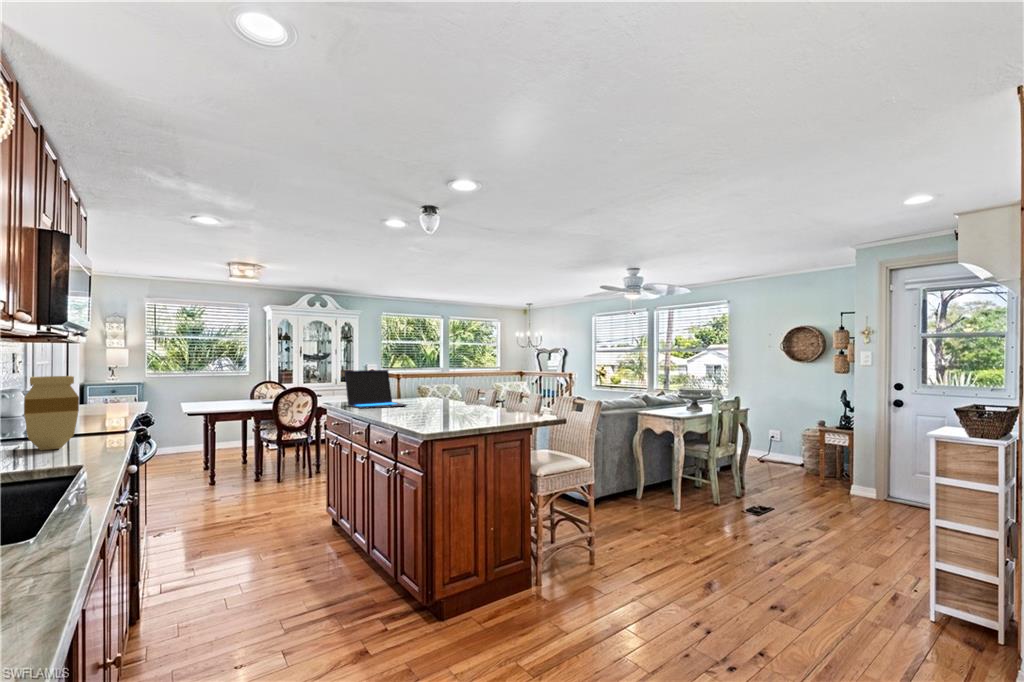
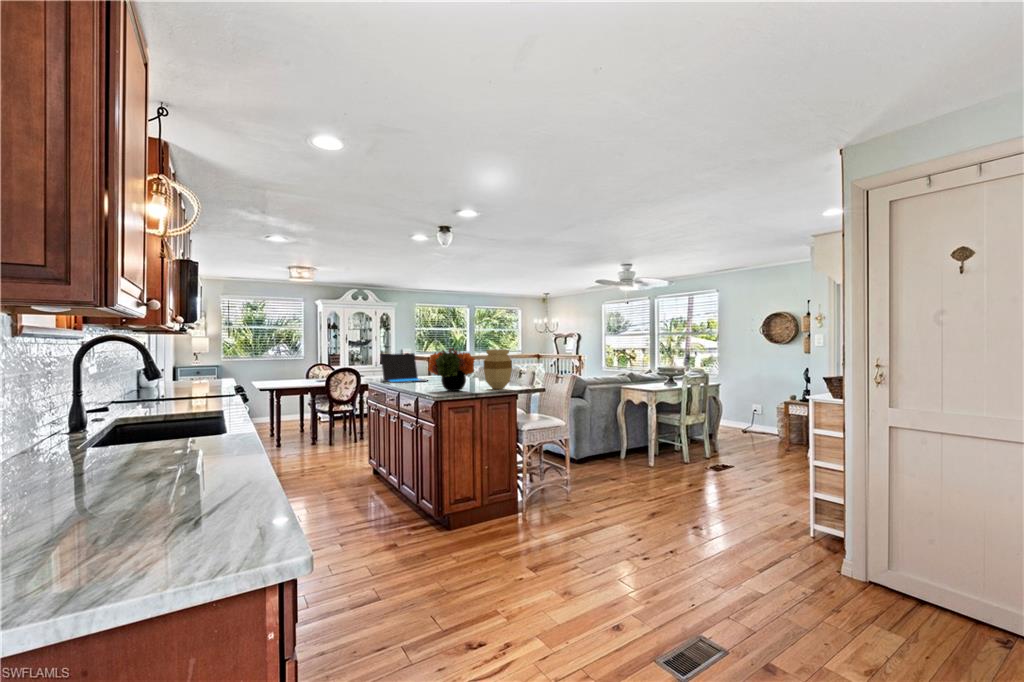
flower arrangement: none [412,364,479,423] -> present [428,348,475,391]
vase: present [24,376,79,450] -> present [484,350,512,389]

